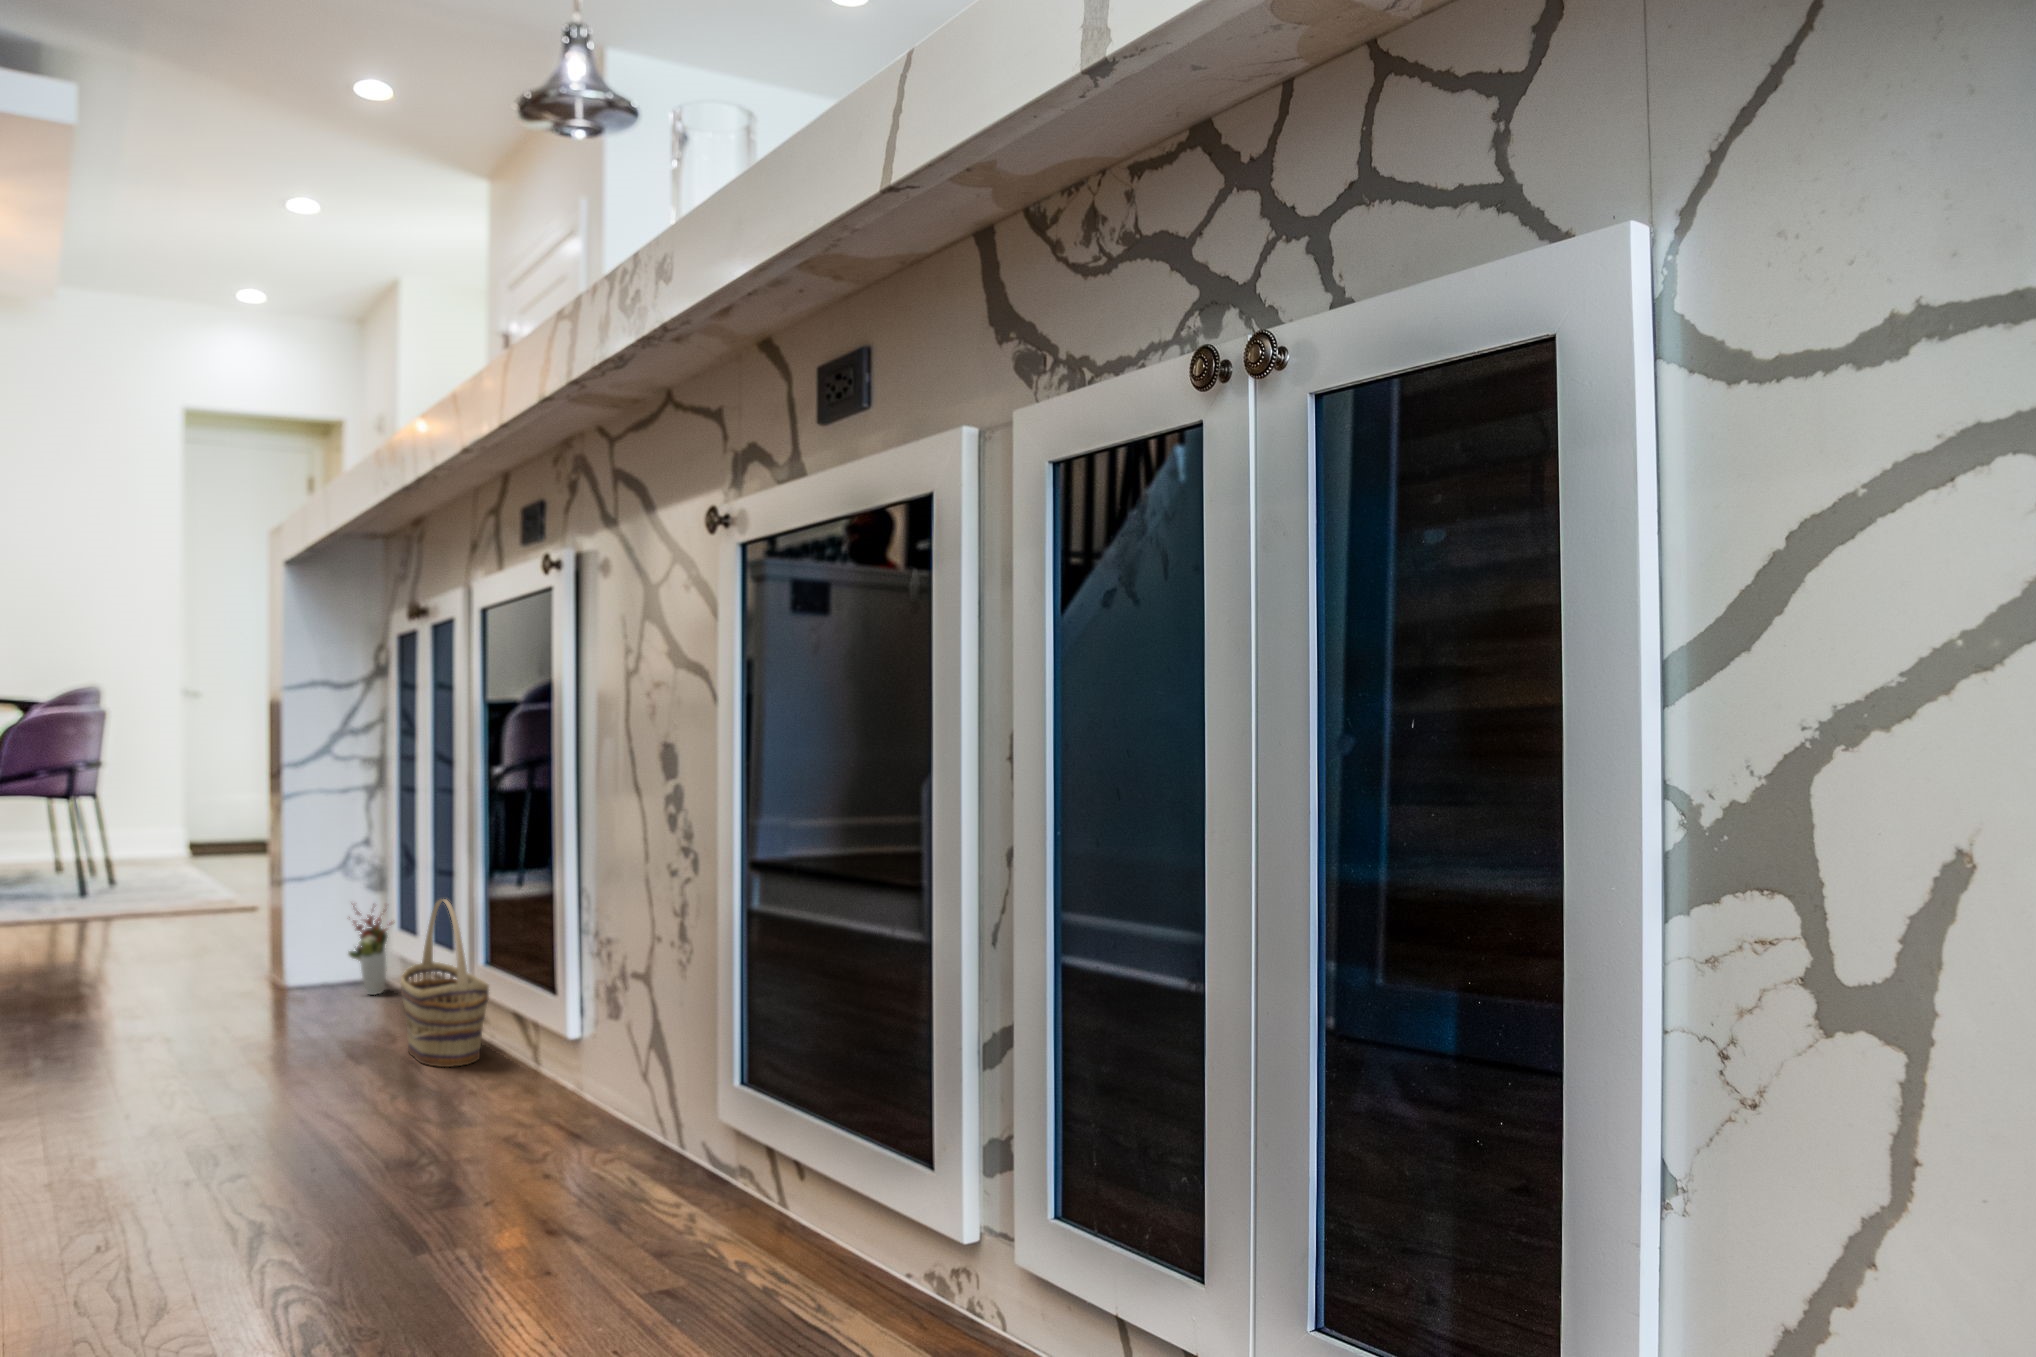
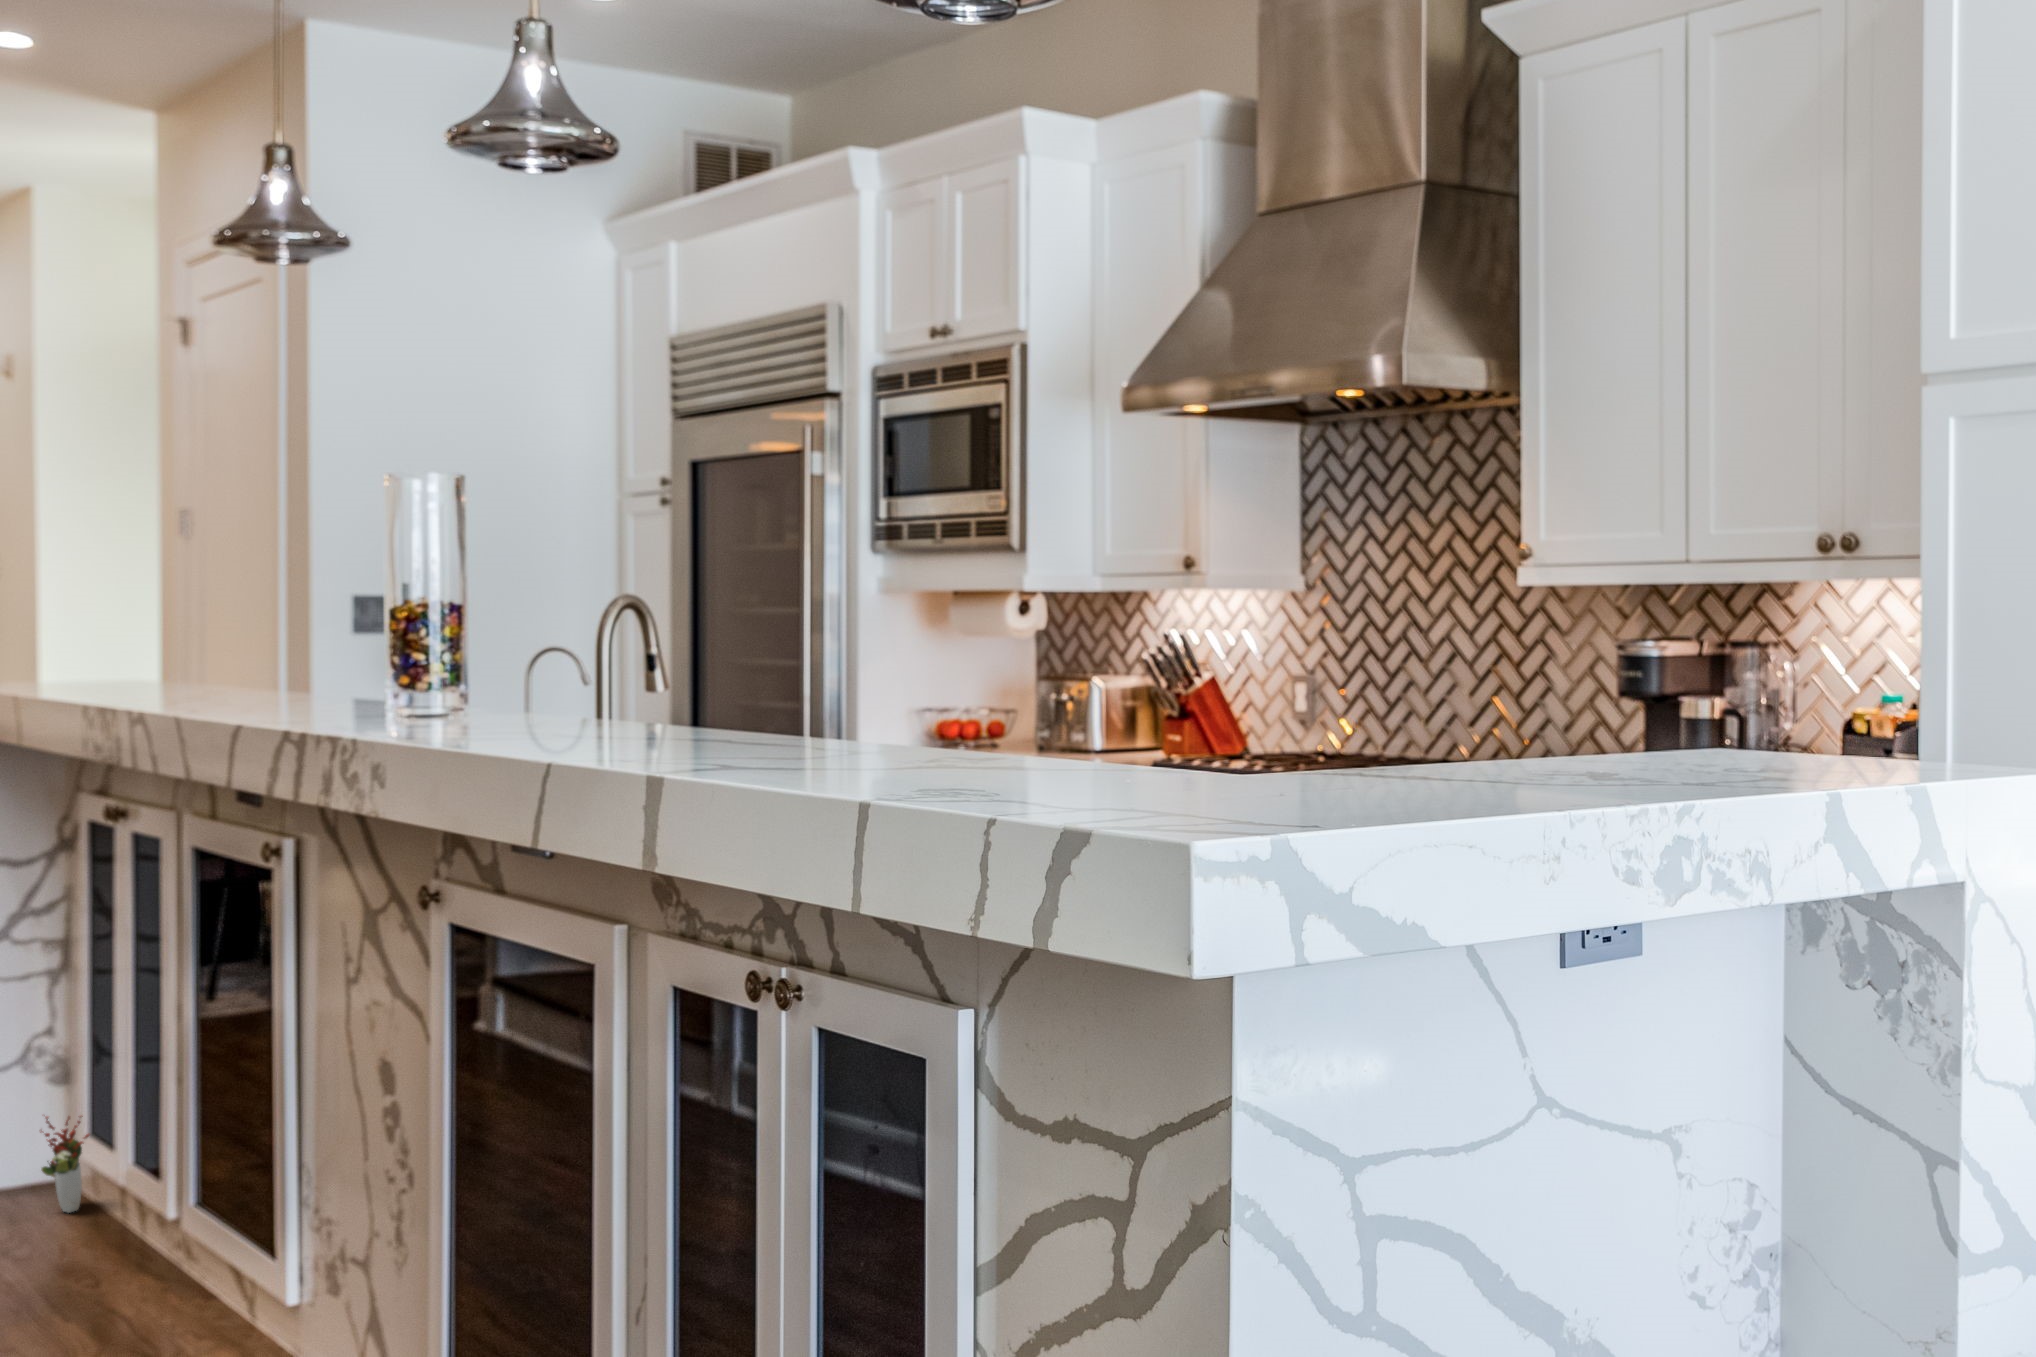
basket: present [401,899,489,1067] -> none [114,1151,205,1322]

